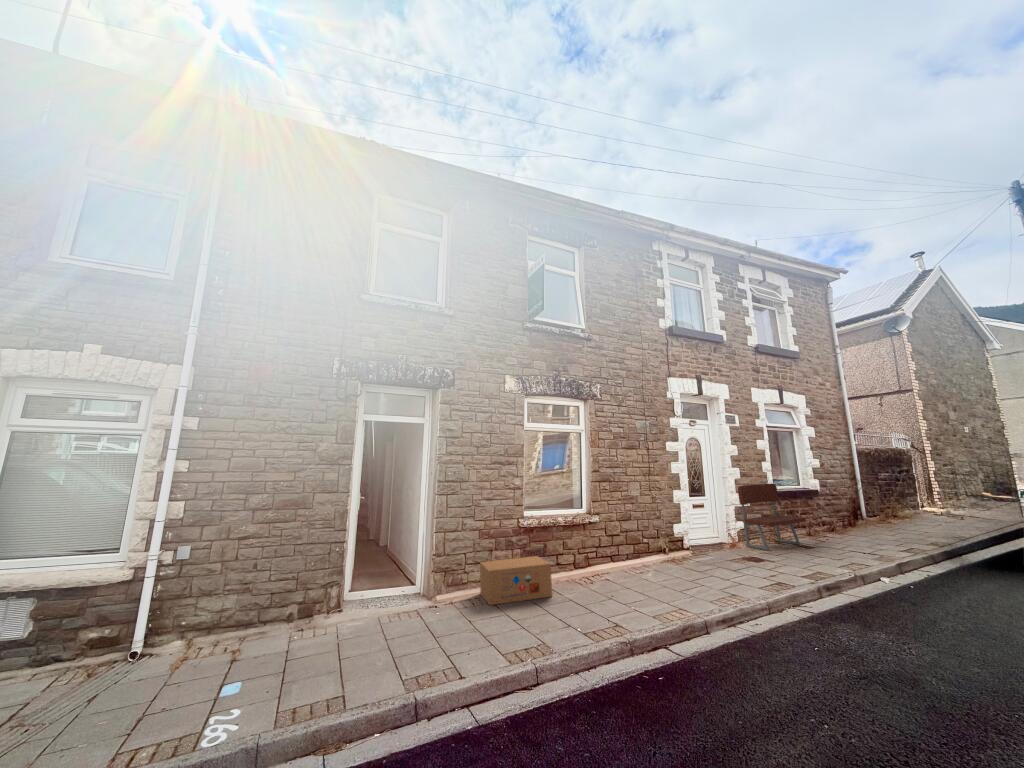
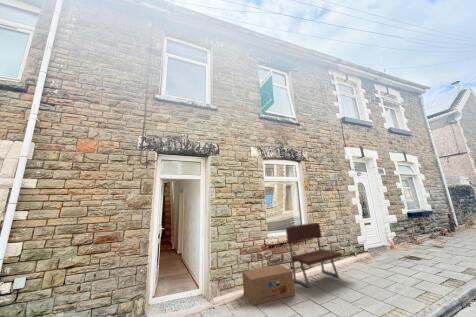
bench: present [738,484,806,550] -> present [286,223,342,287]

